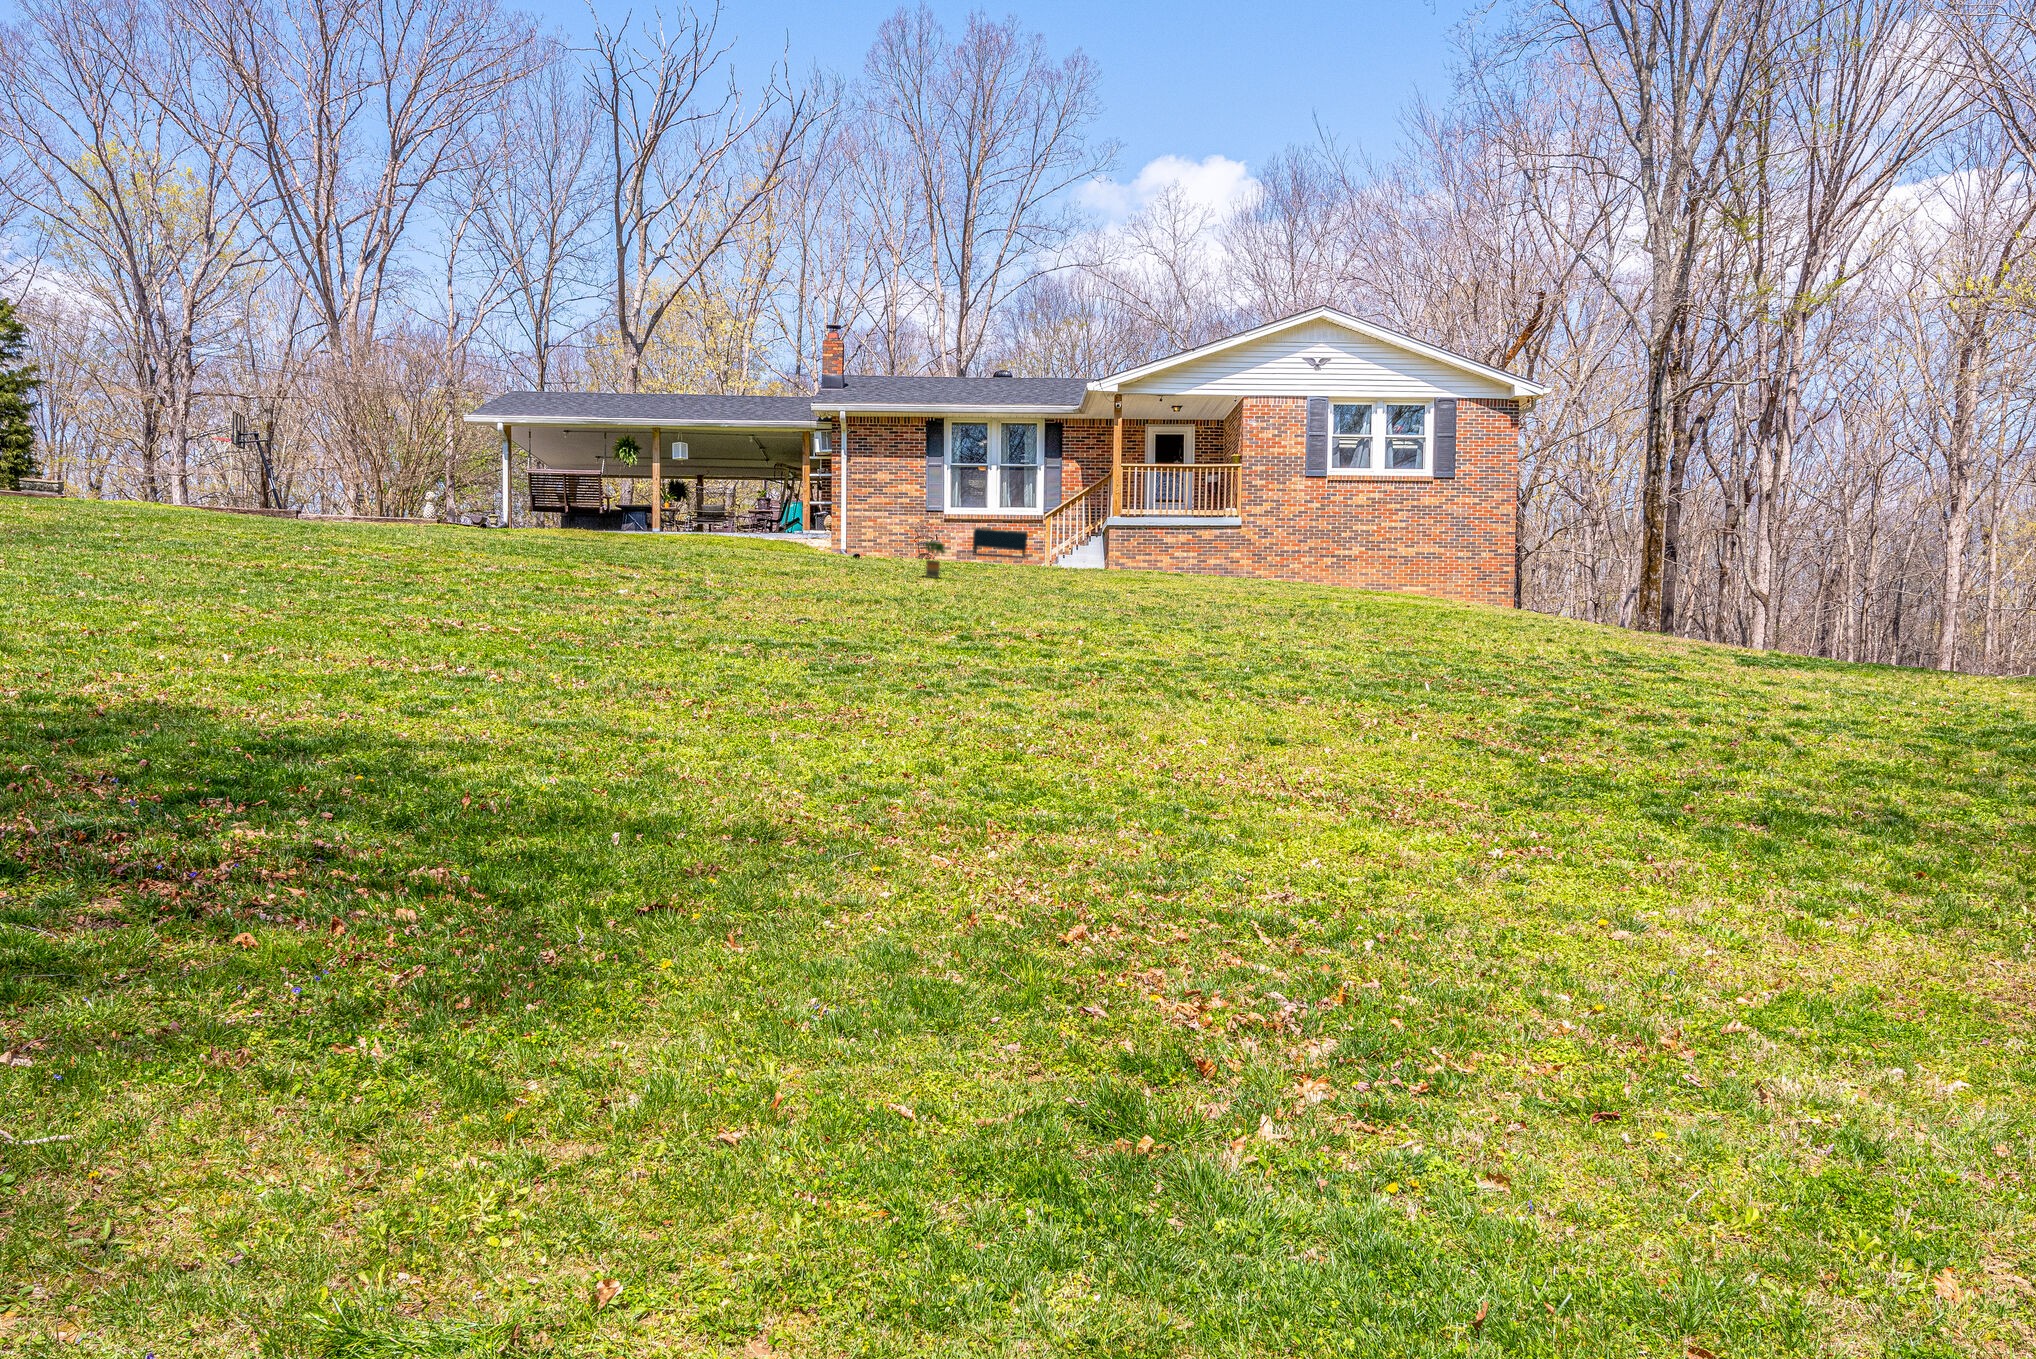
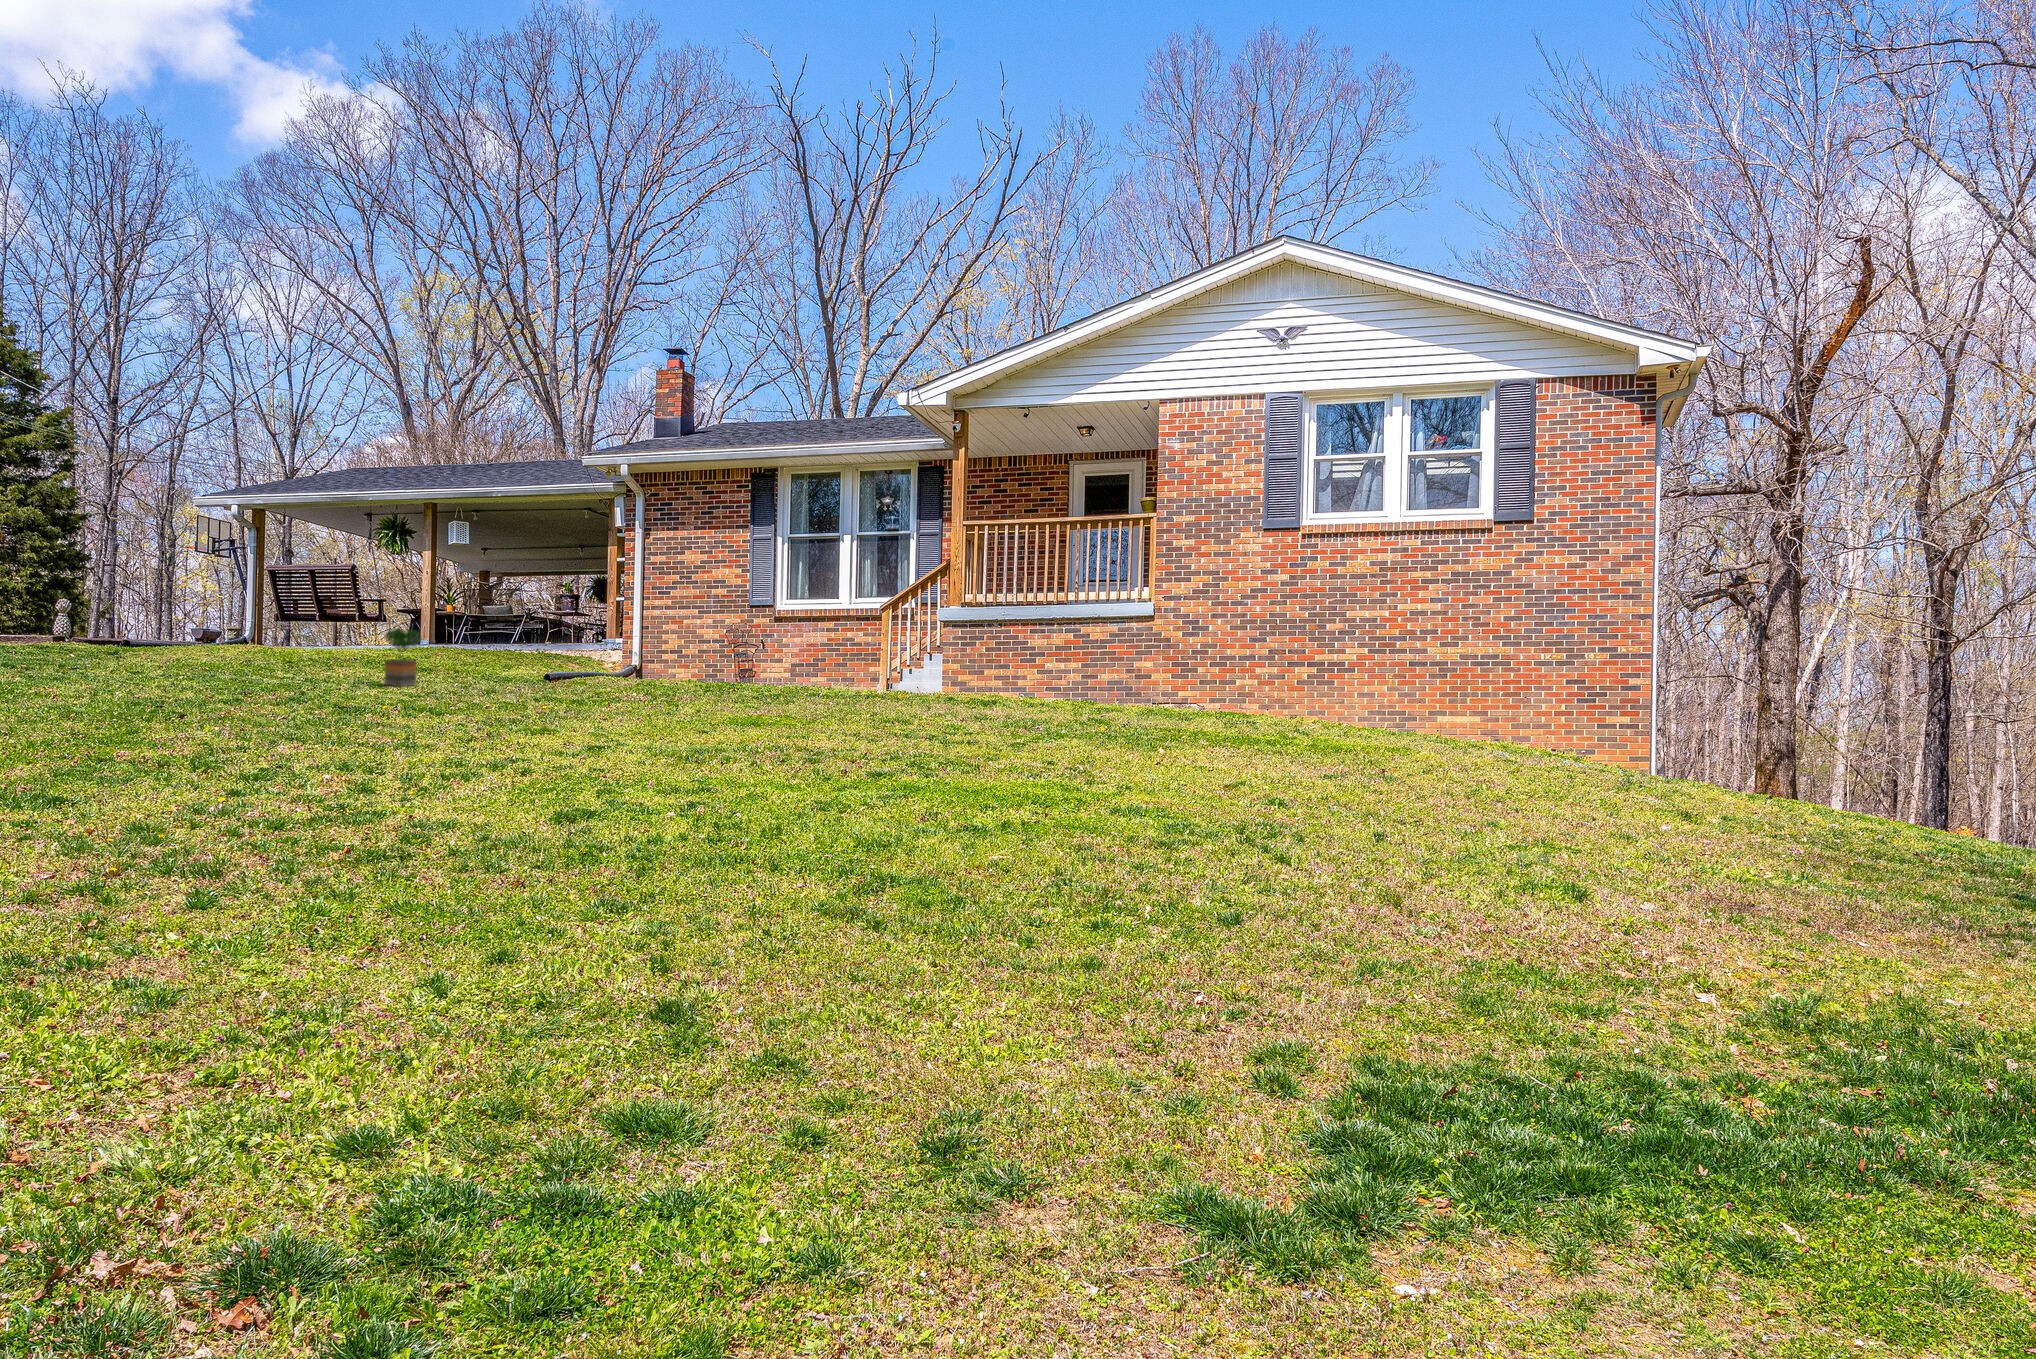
bench: present [973,528,1028,557] -> none [785,630,876,675]

